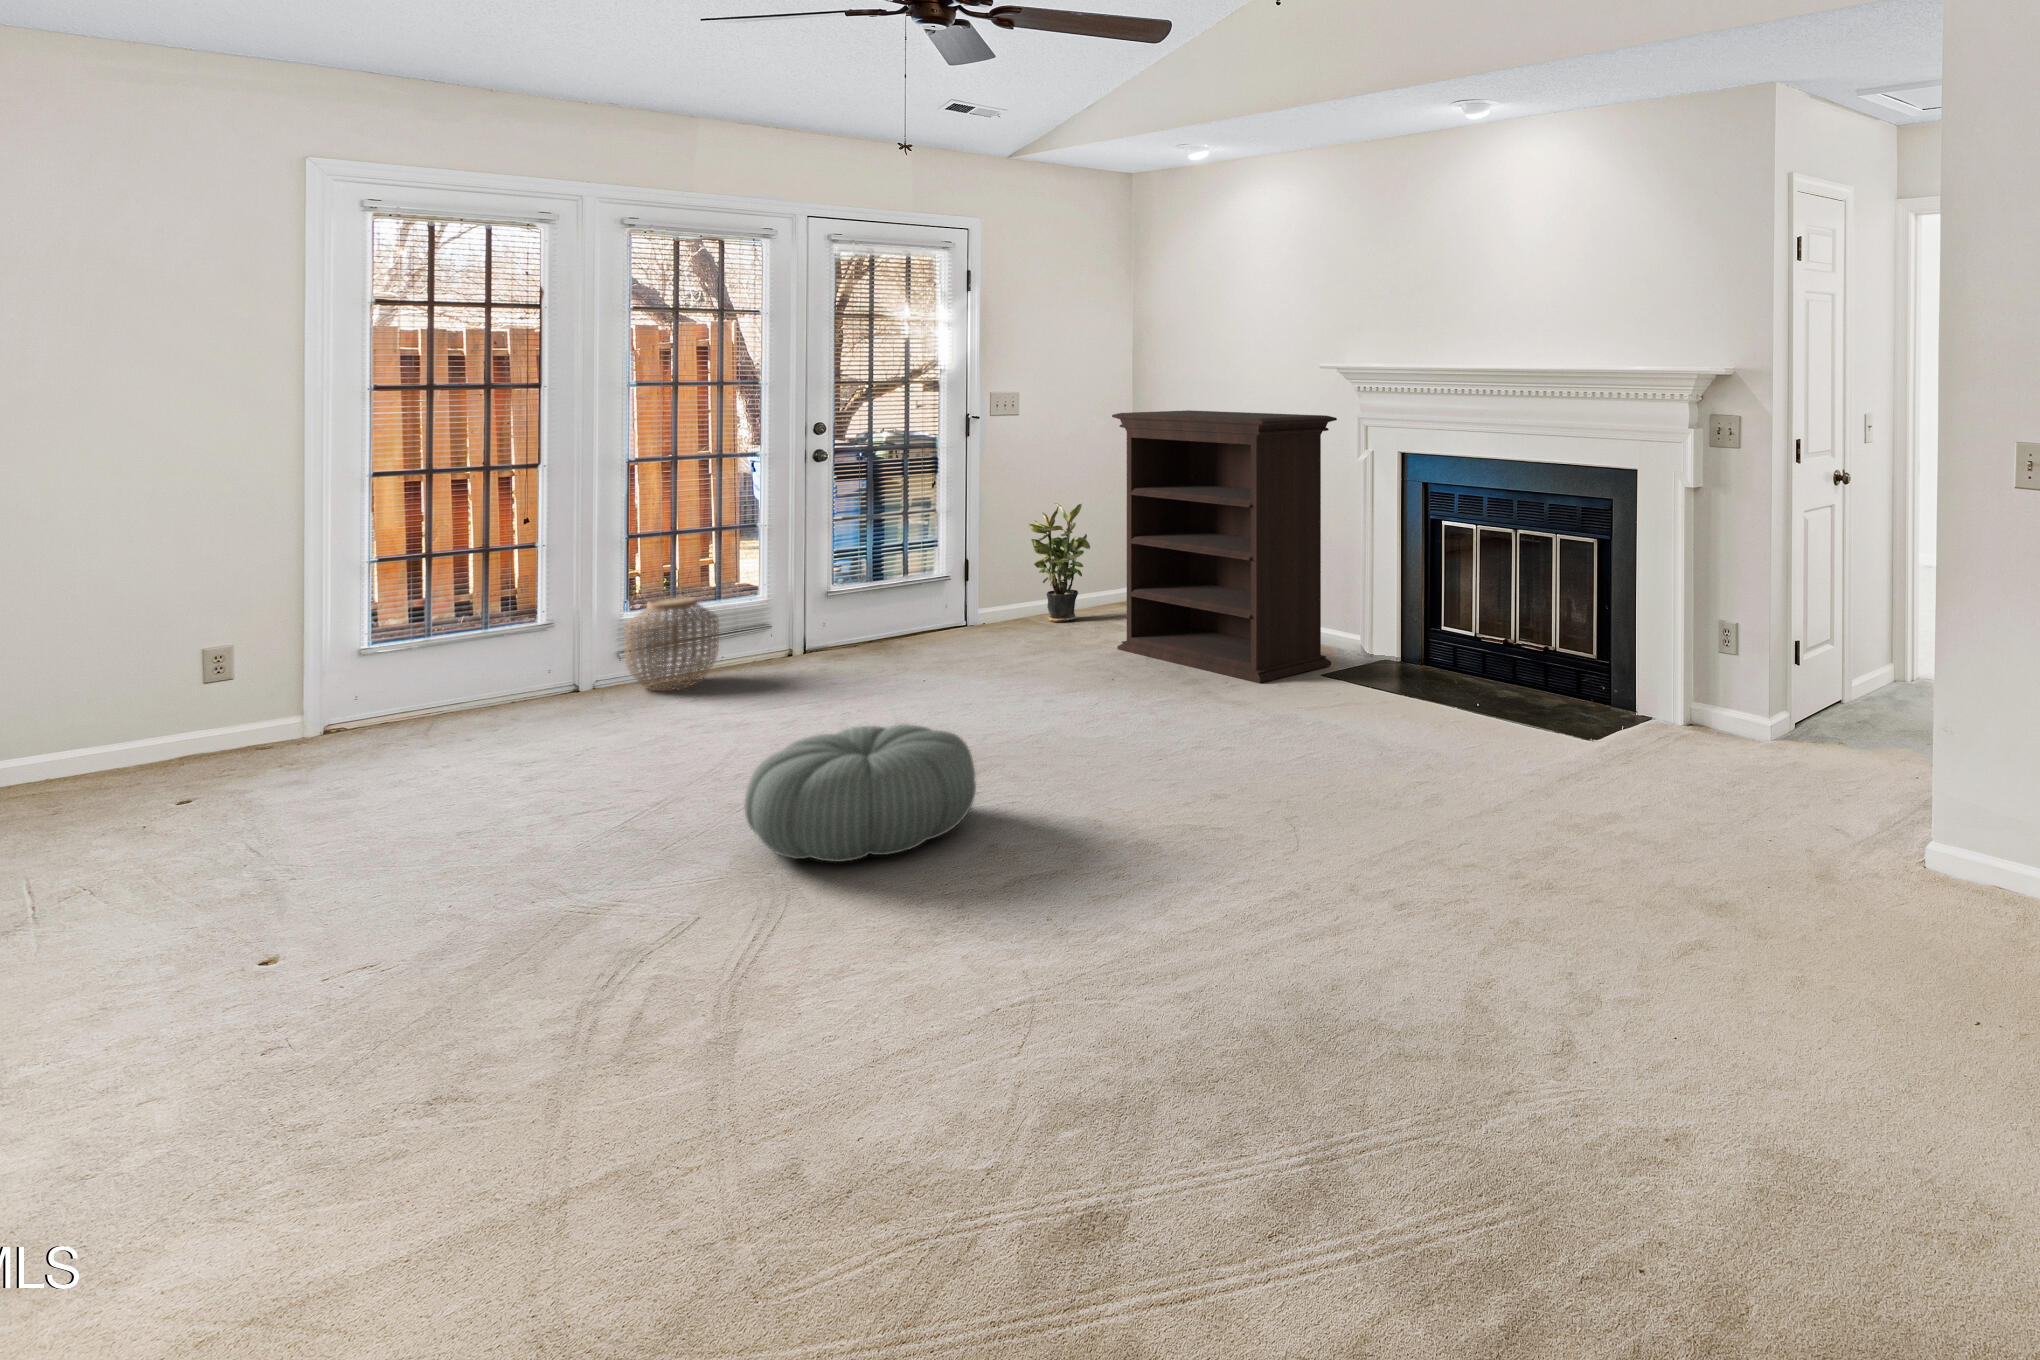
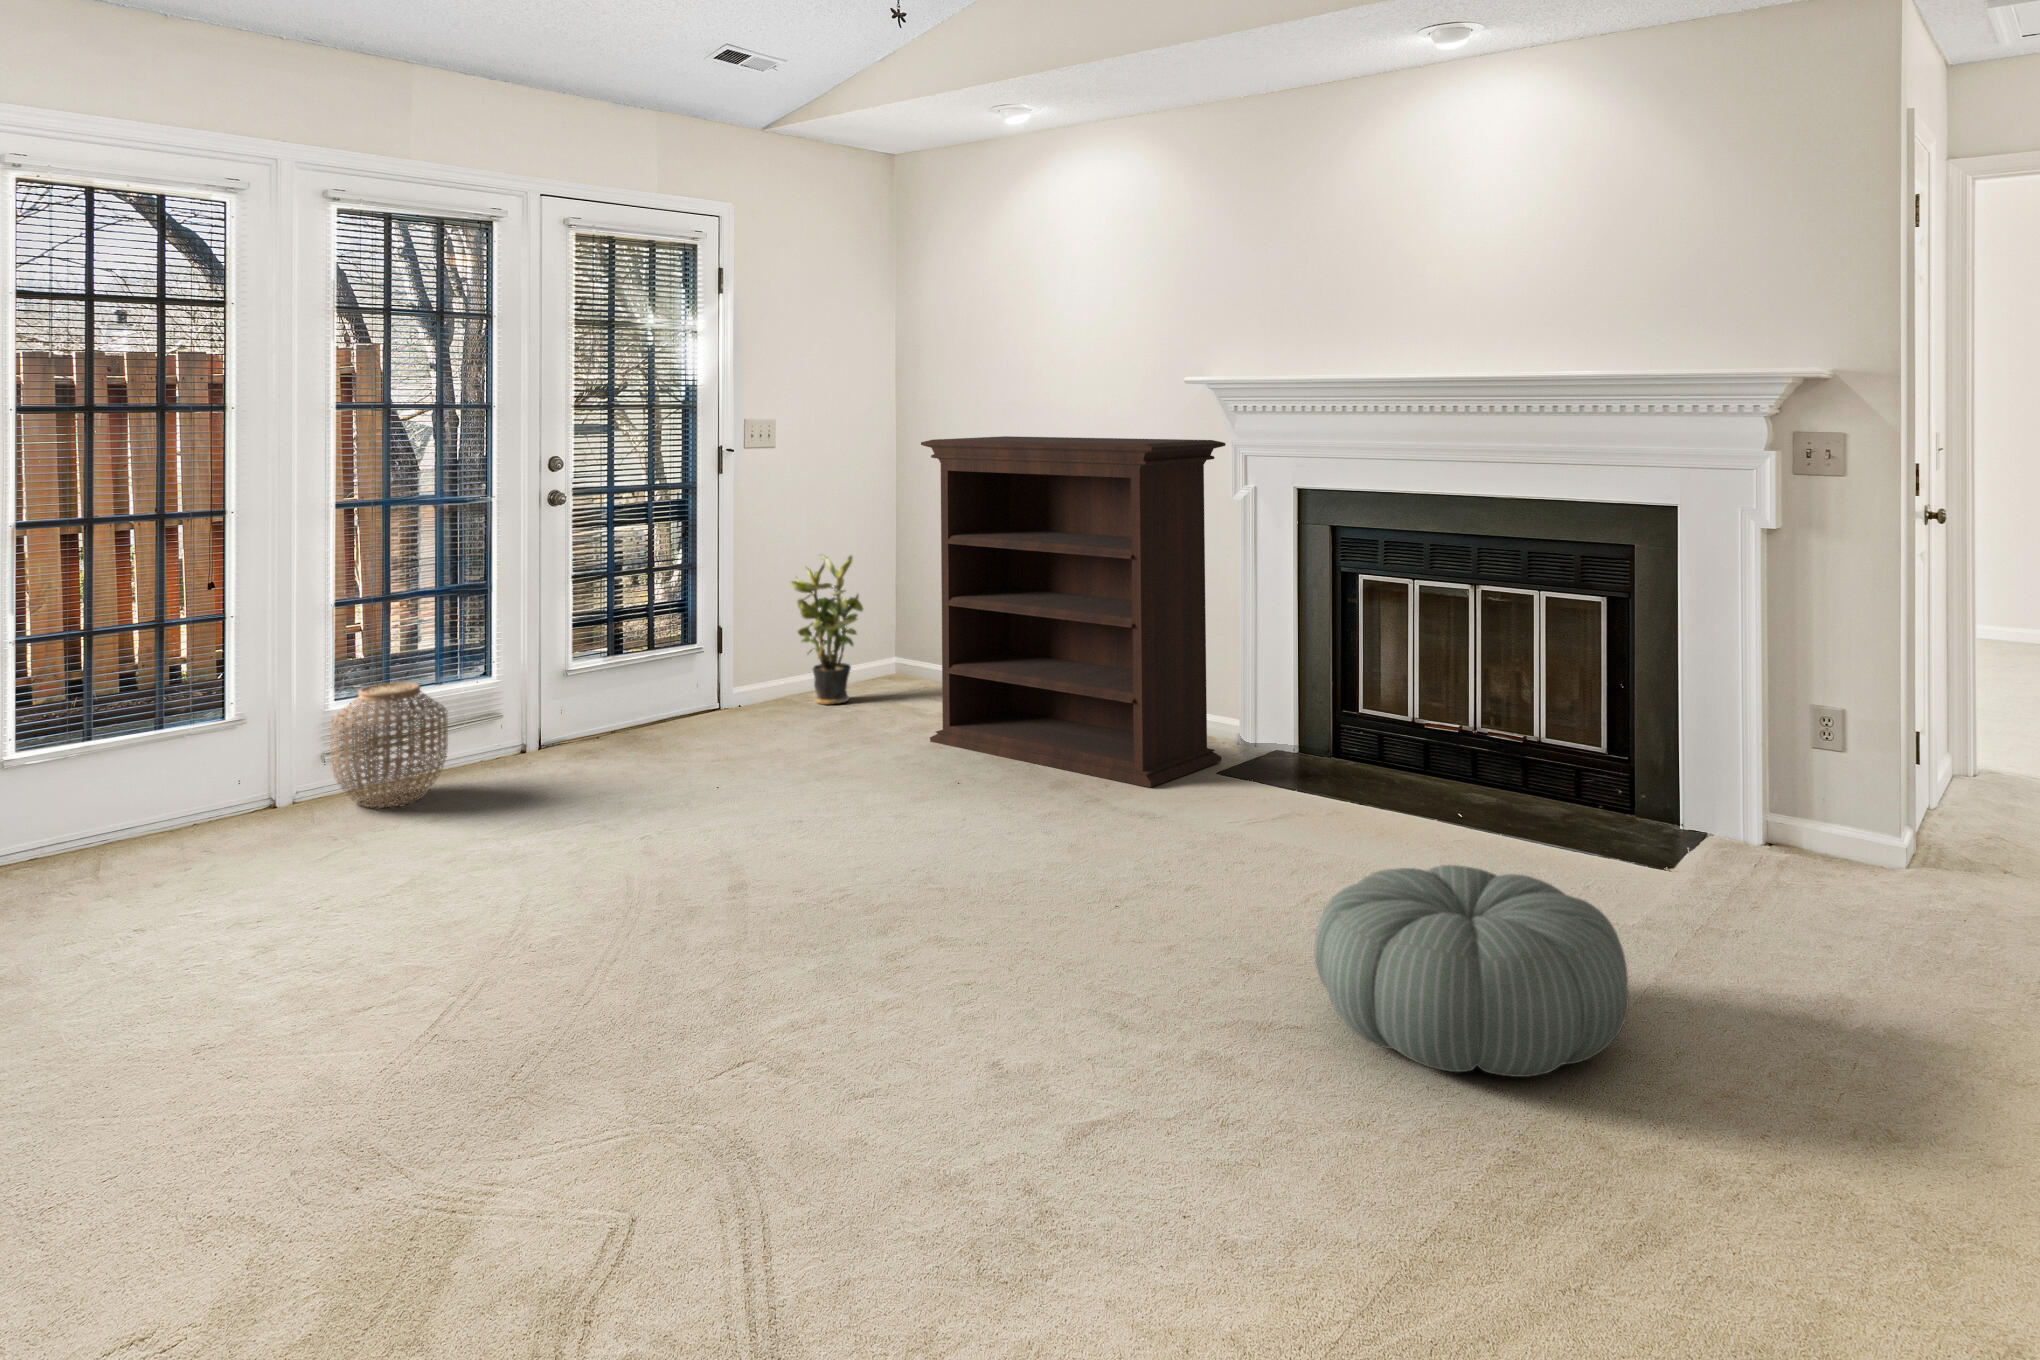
pouf: present [744,724,976,862] -> present [1315,865,1629,1077]

